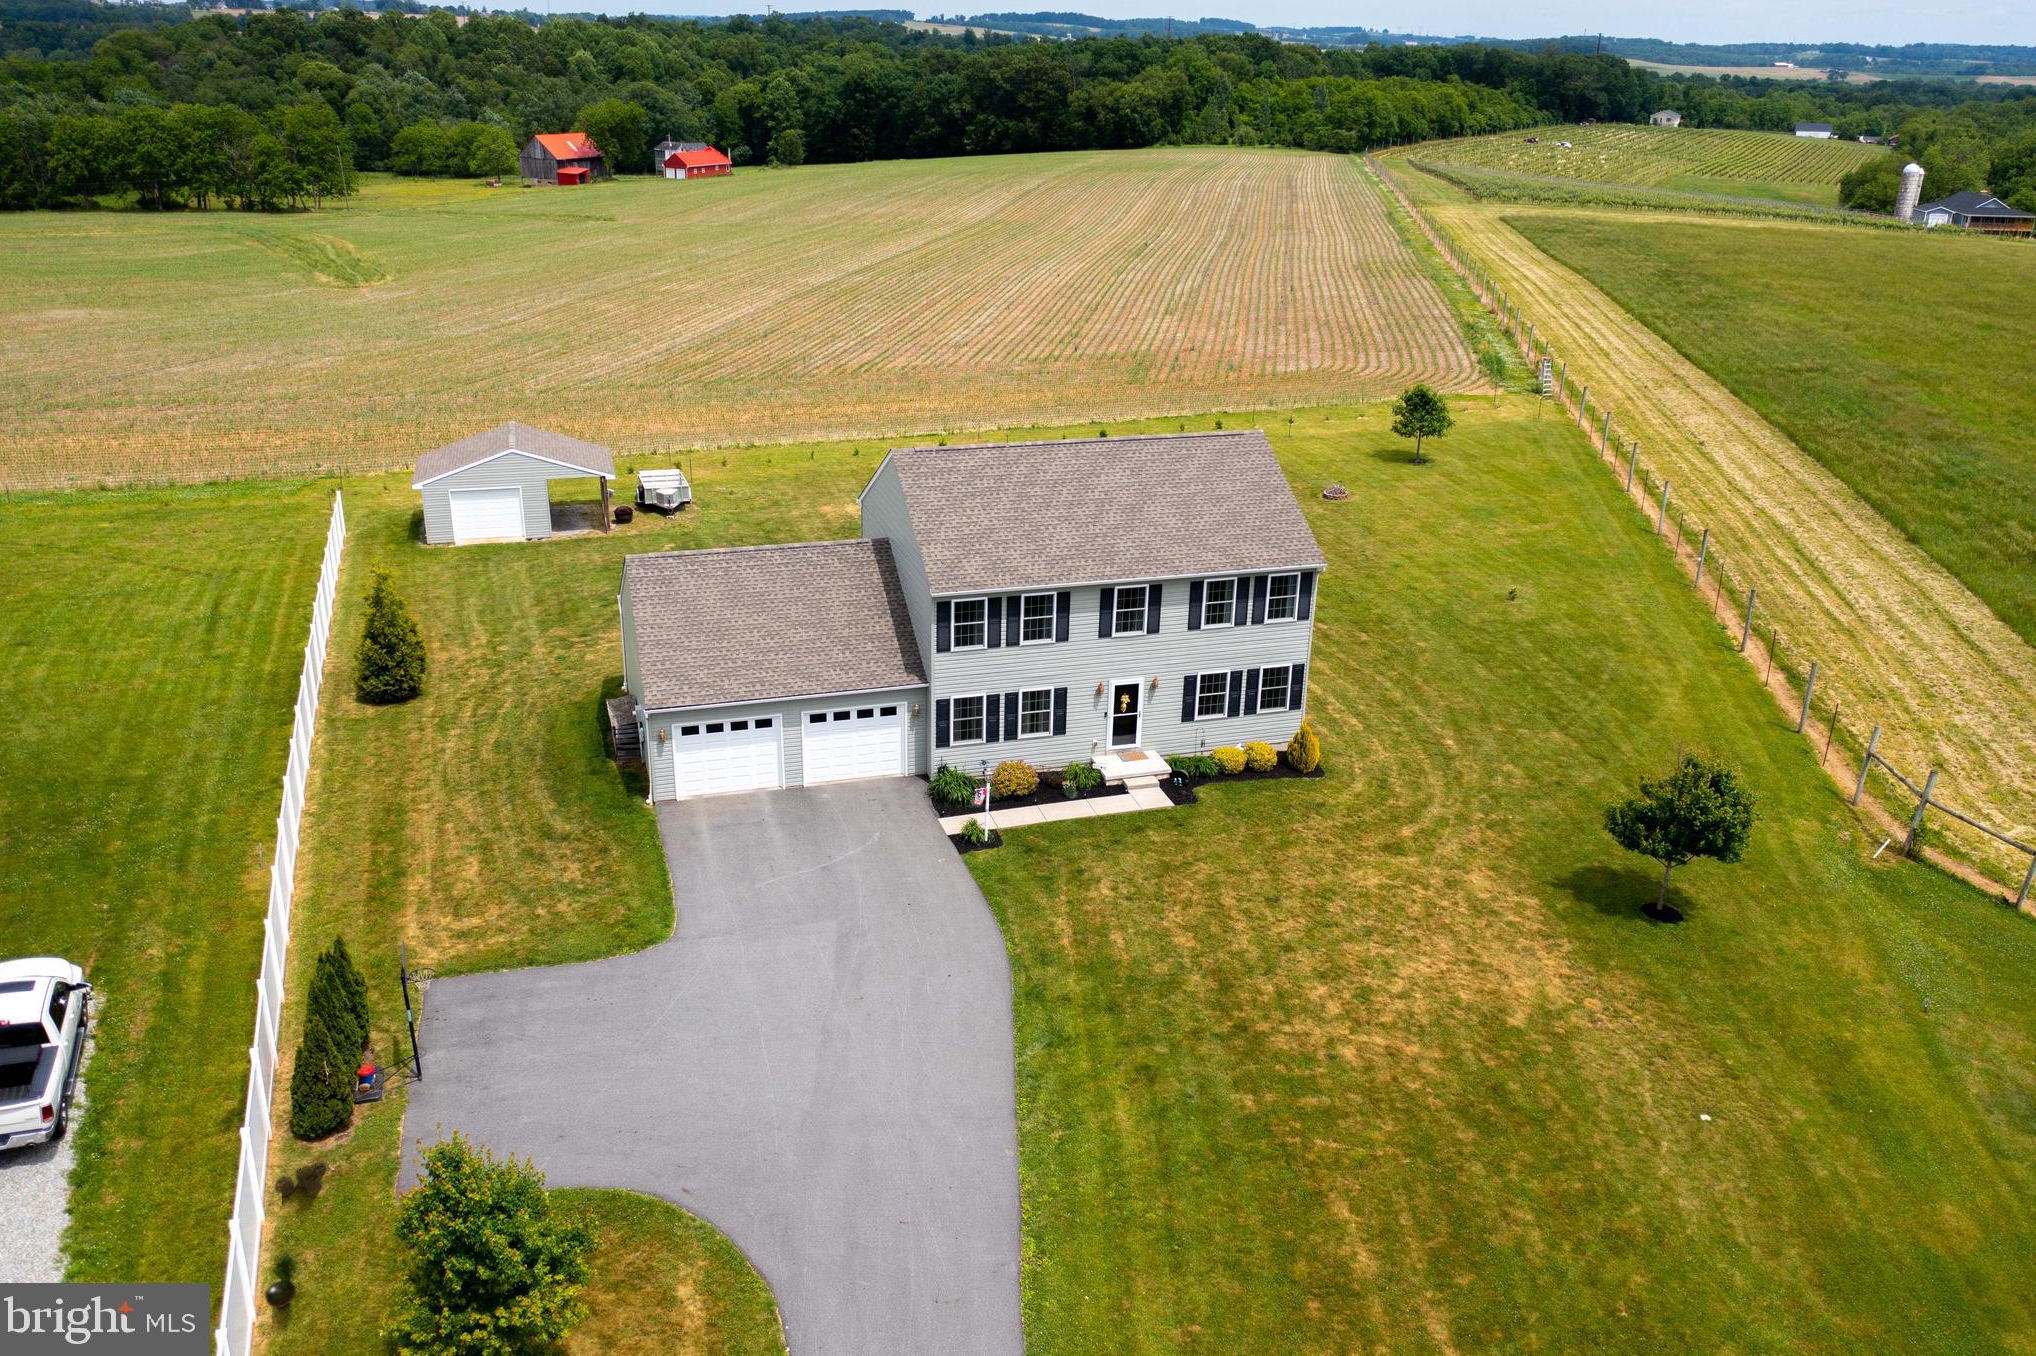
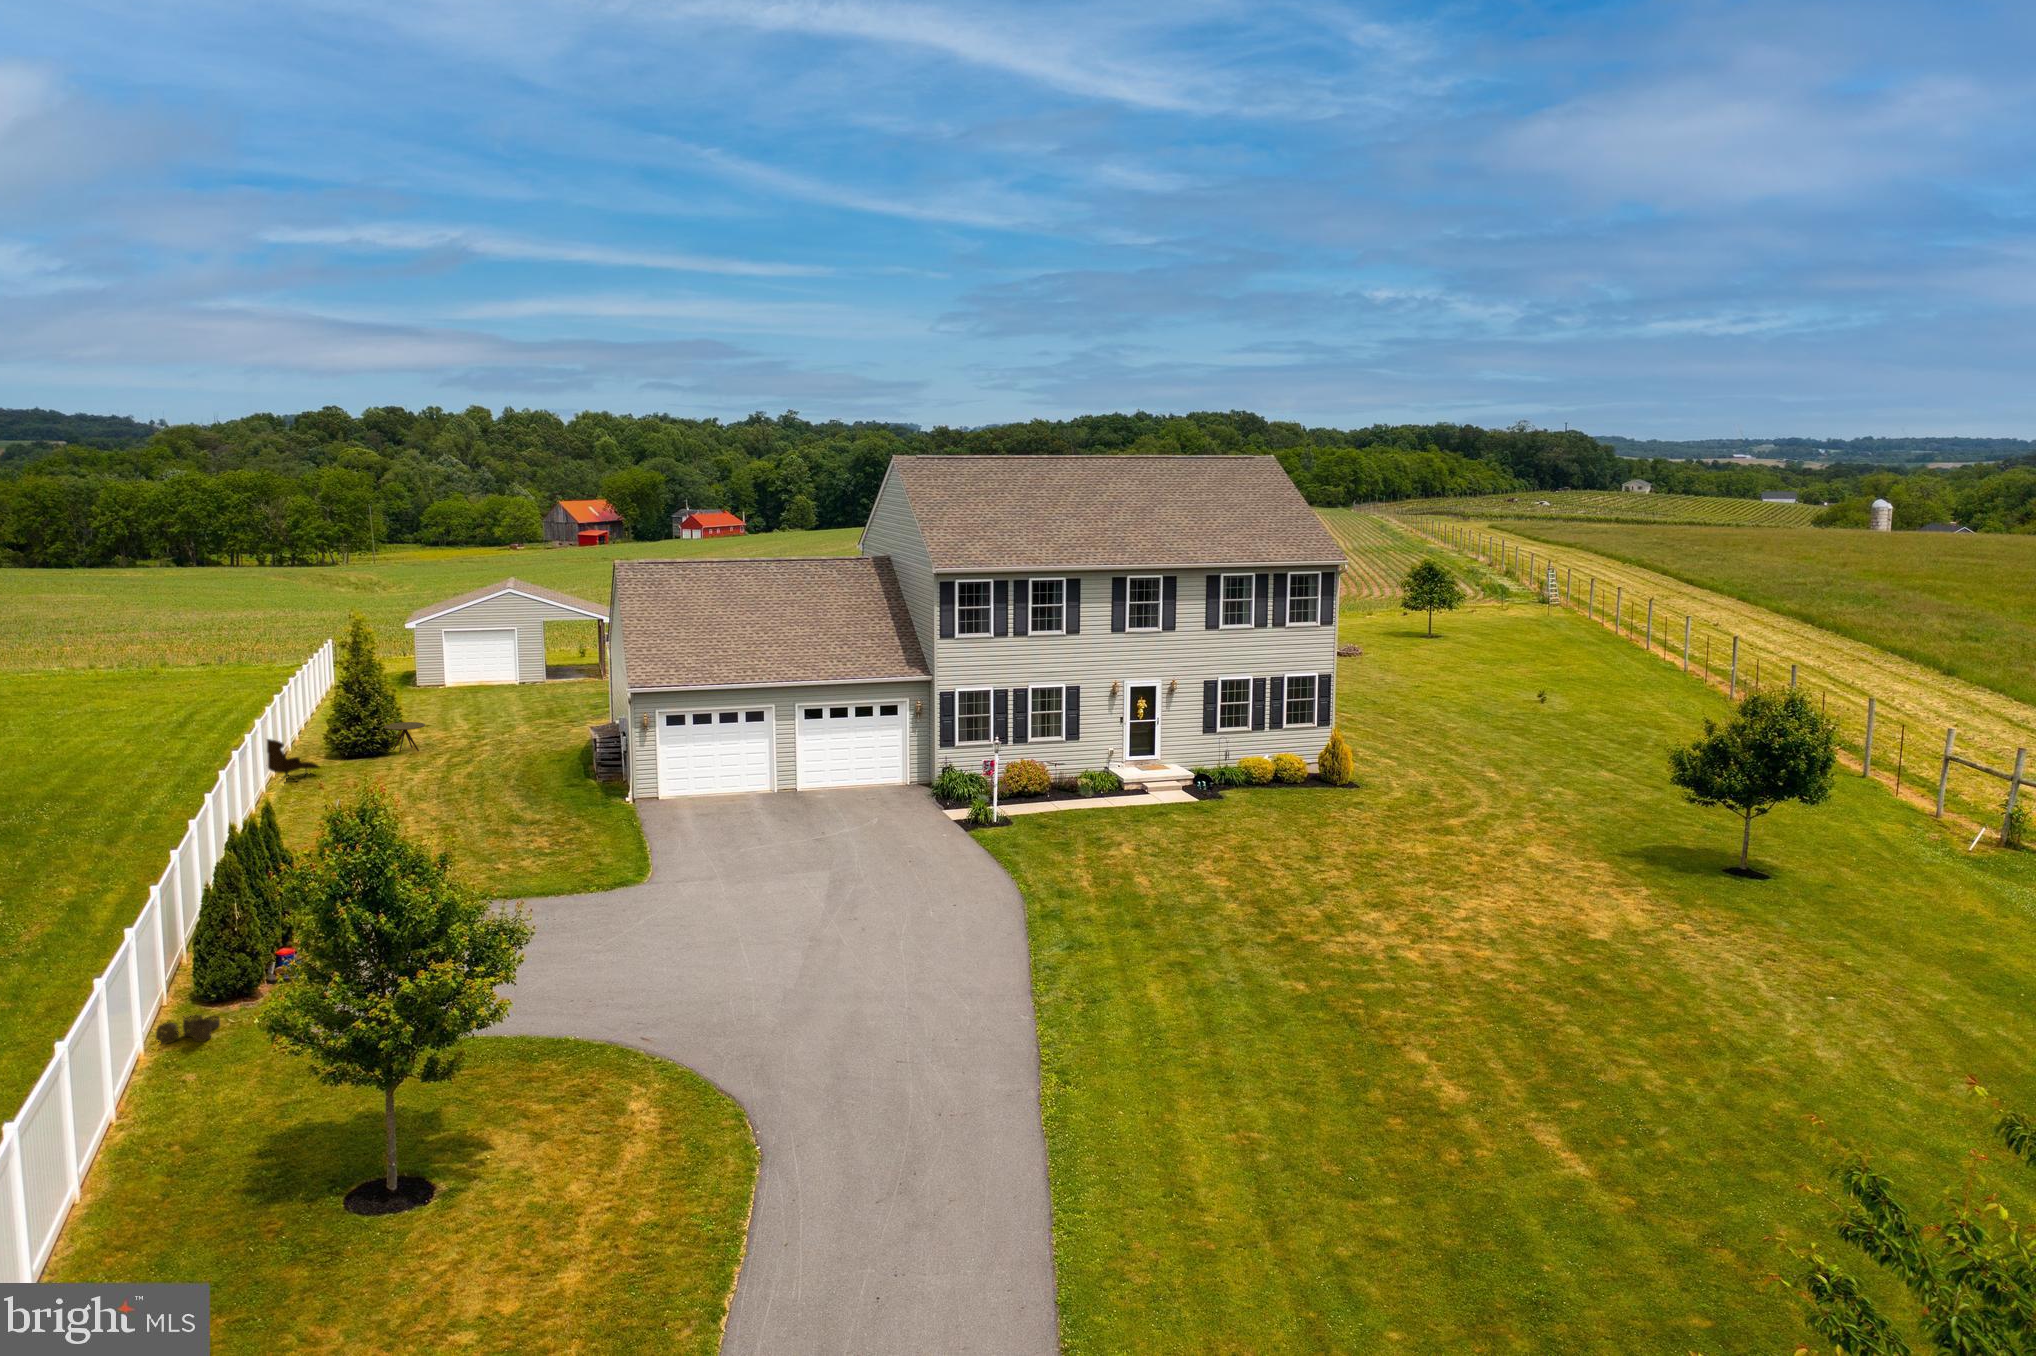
round table: none [412,686,451,720] -> present [384,722,425,753]
lounge chair: none [302,736,359,775] -> present [267,739,319,779]
potted tree: present [265,1252,298,1308] -> none [123,1044,171,1119]

